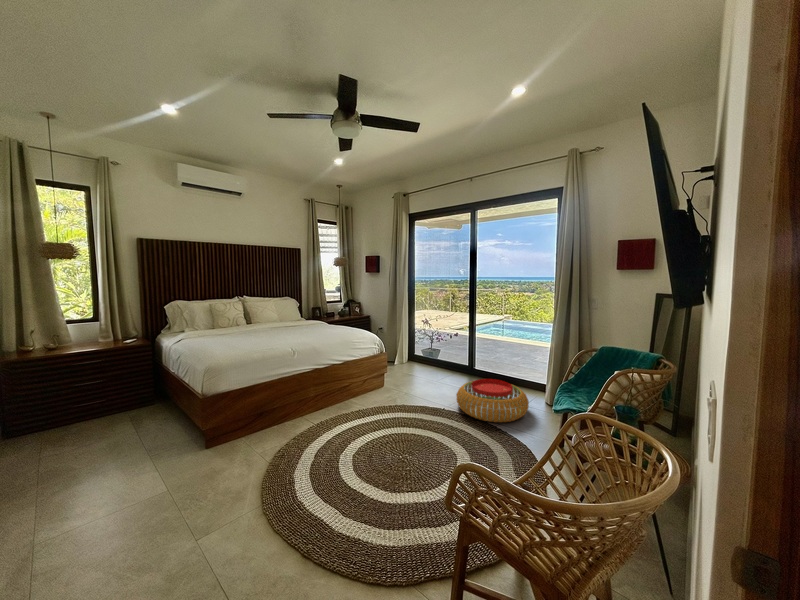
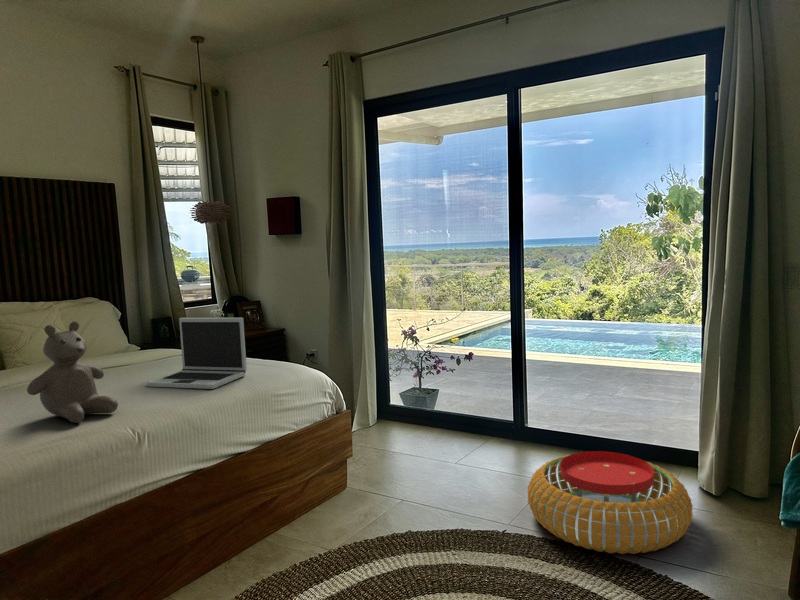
teddy bear: none [258,307,290,345] -> present [27,321,118,423]
laptop: none [303,308,343,338] -> present [147,318,247,389]

